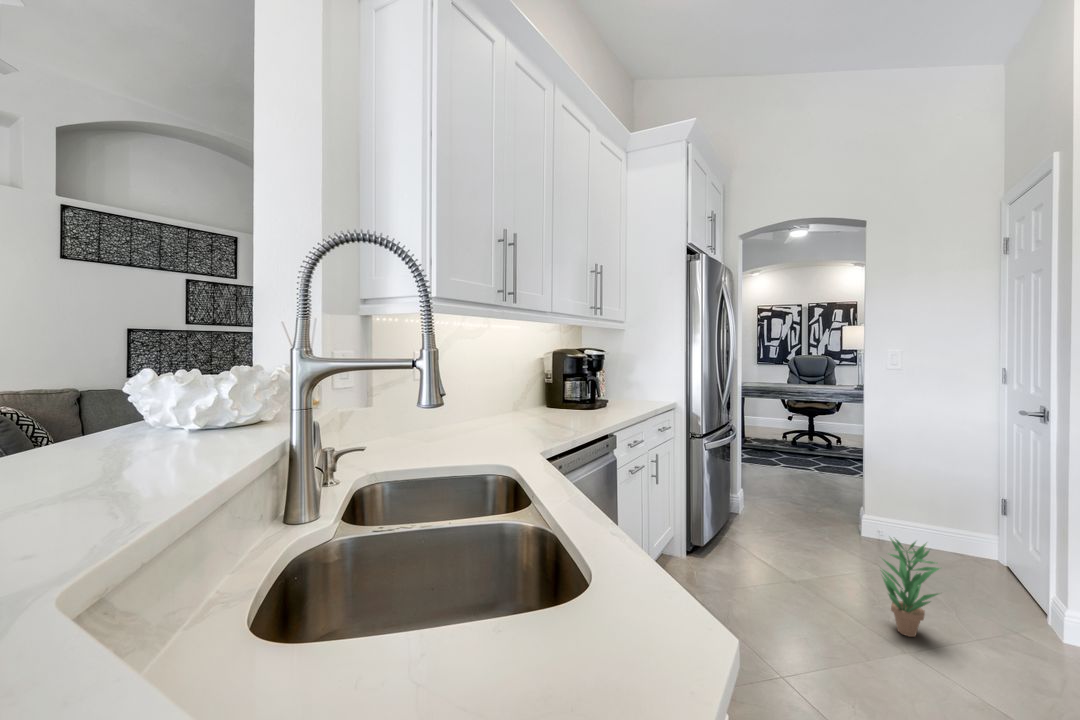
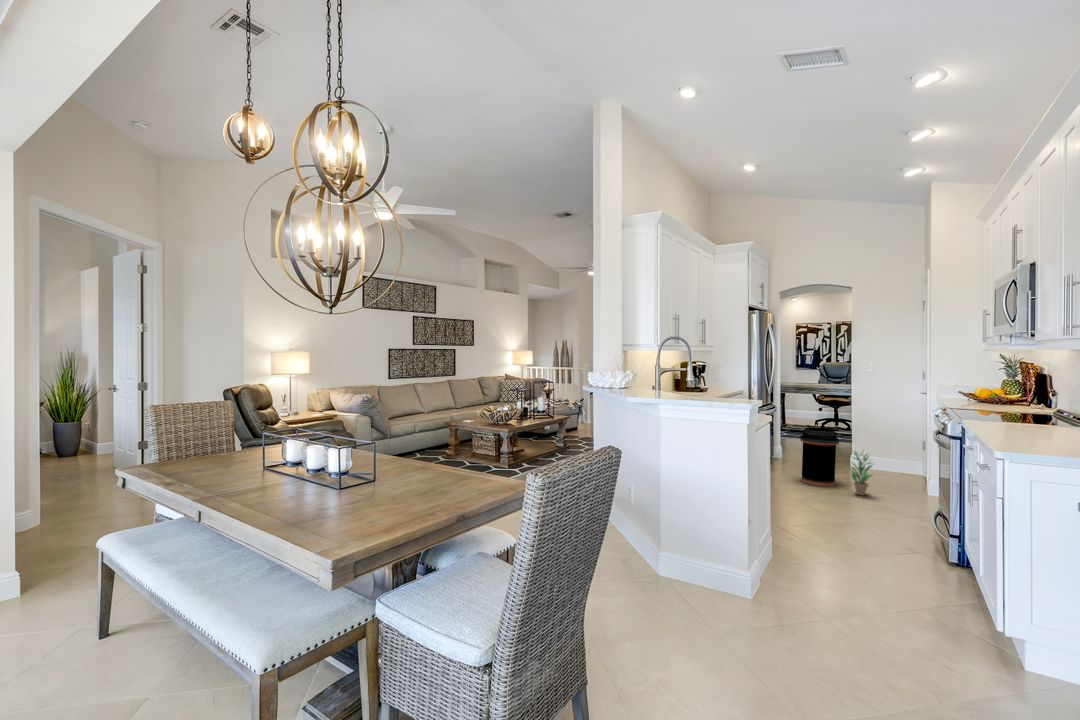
trash can: none [774,474,851,598] -> present [800,427,839,486]

